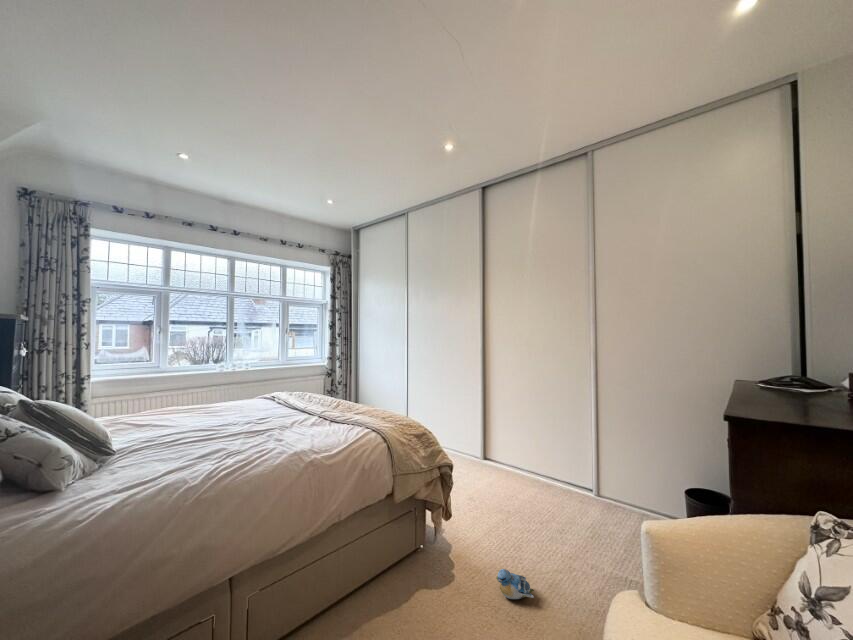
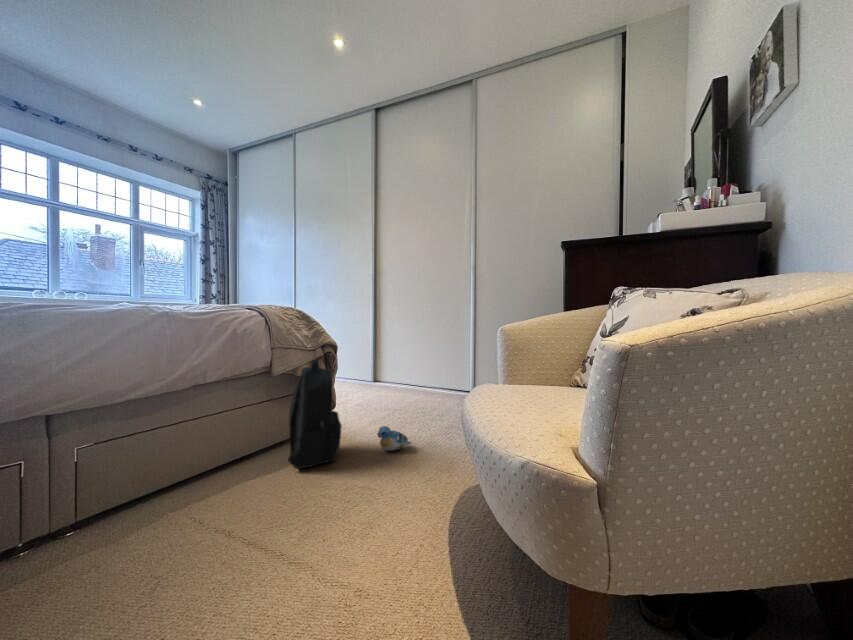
backpack: none [408,493,460,615] -> present [288,360,342,469]

